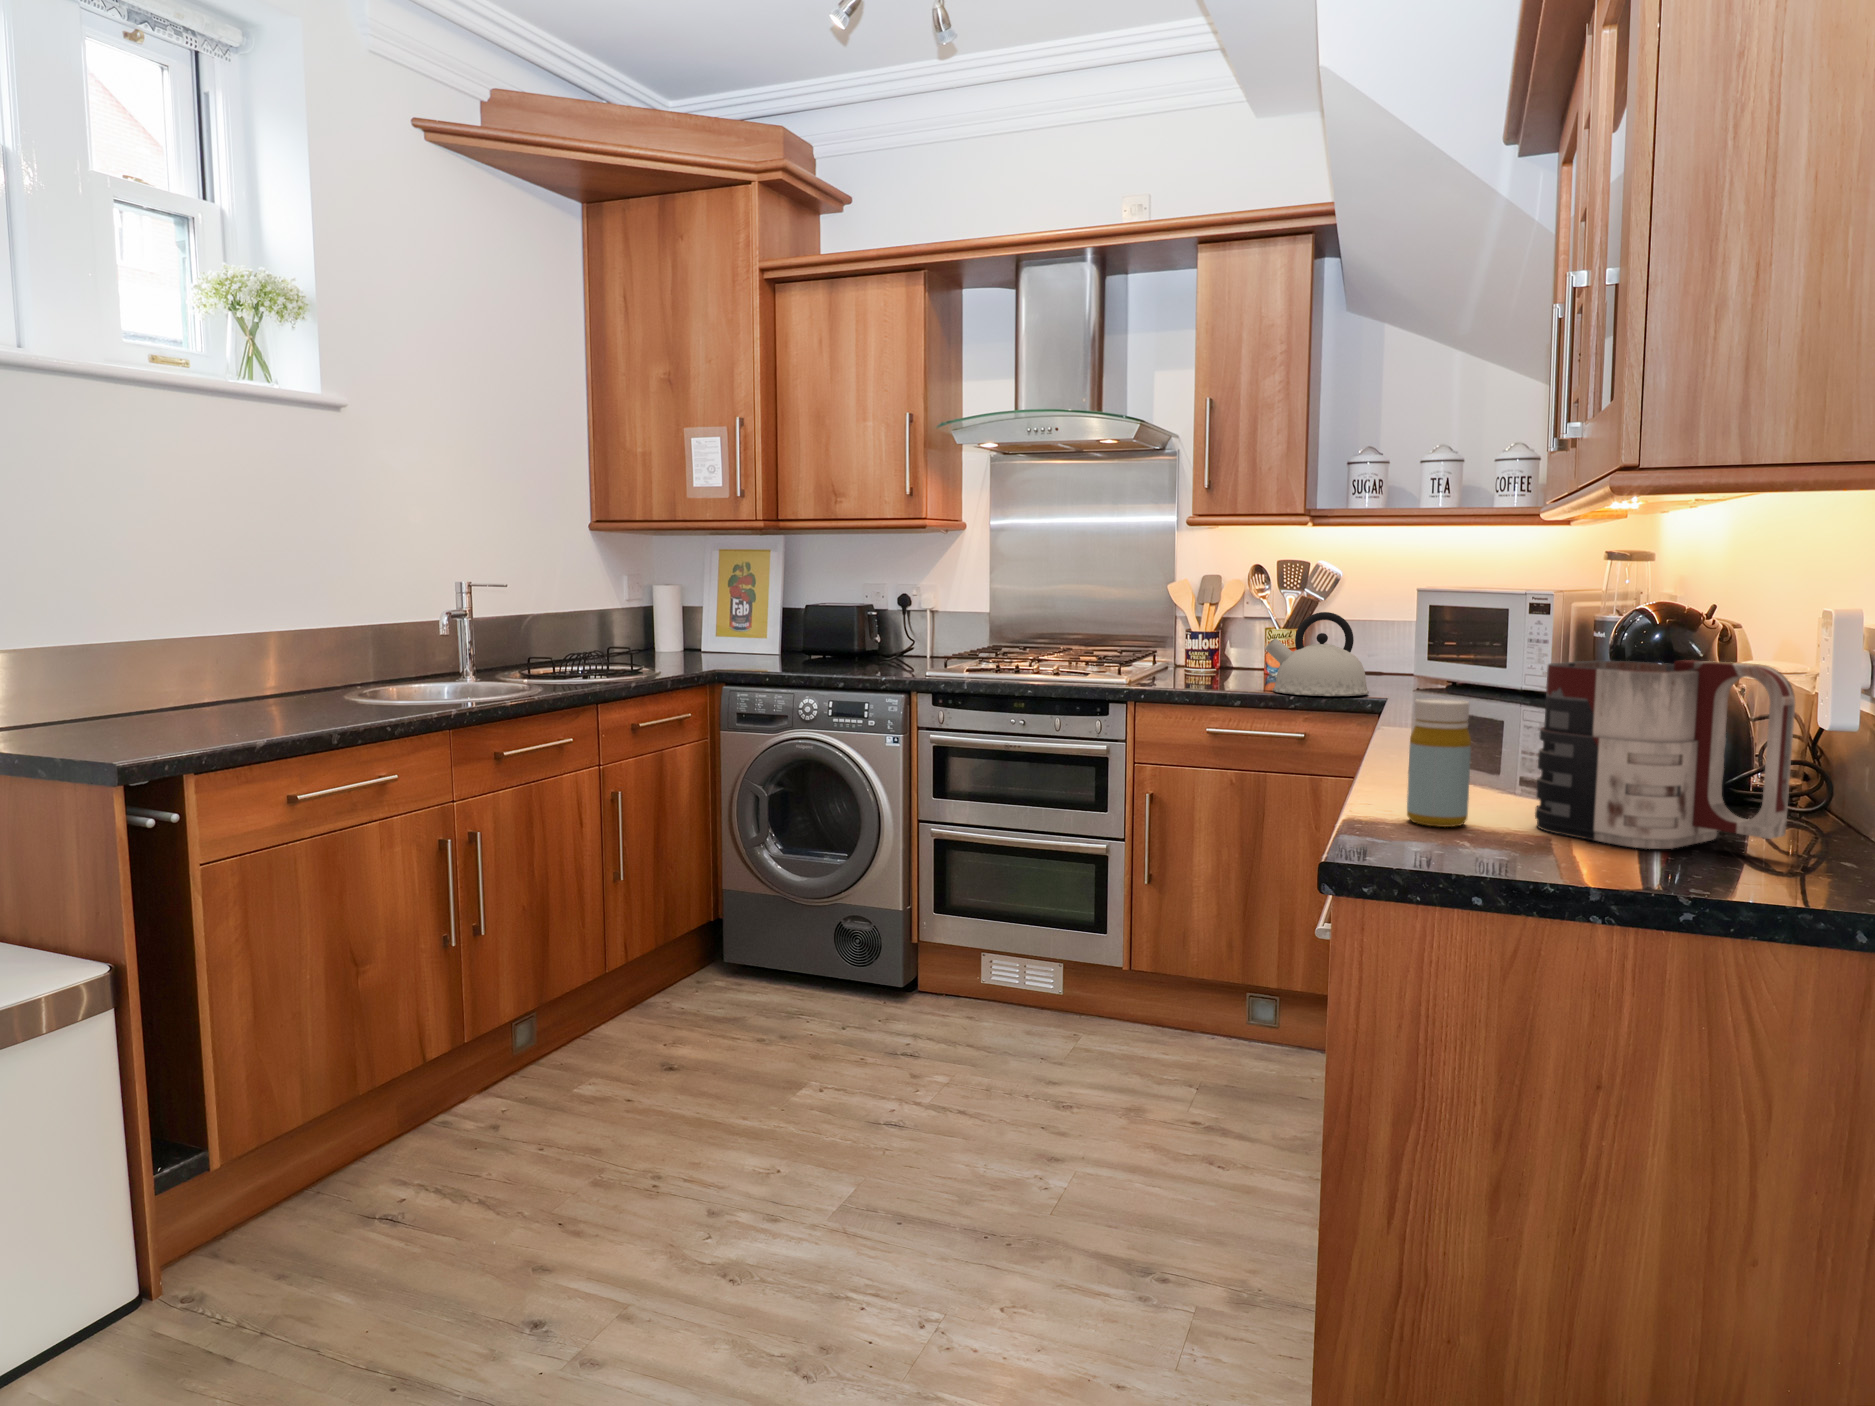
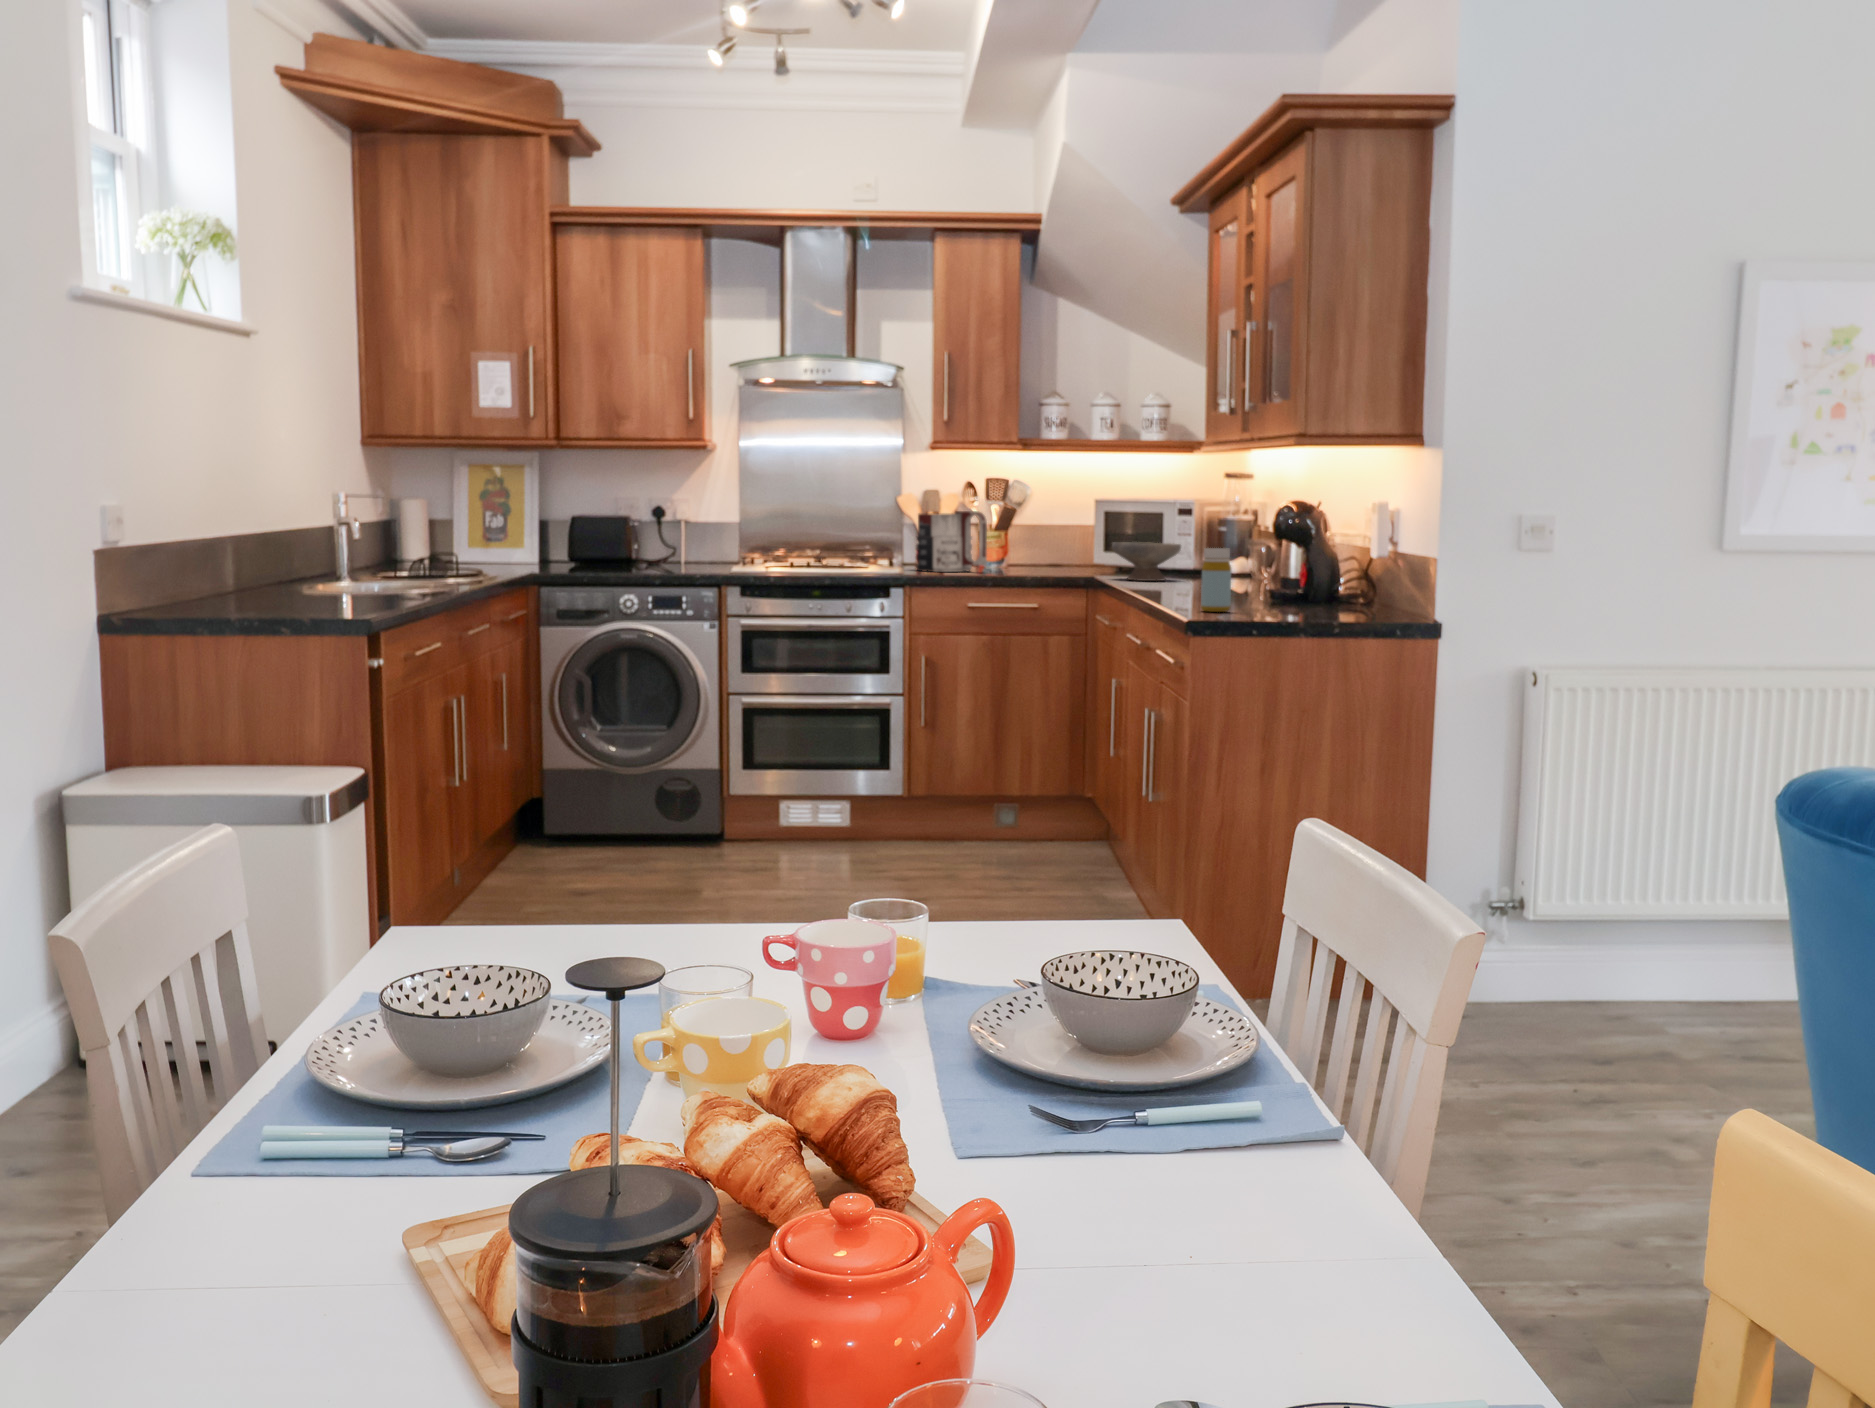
kettle: present [1265,612,1369,696] -> none [1003,517,1076,577]
bowl: none [1415,650,1523,708] -> present [1112,542,1181,581]
mug: present [1535,660,1795,849] -> present [916,511,987,572]

